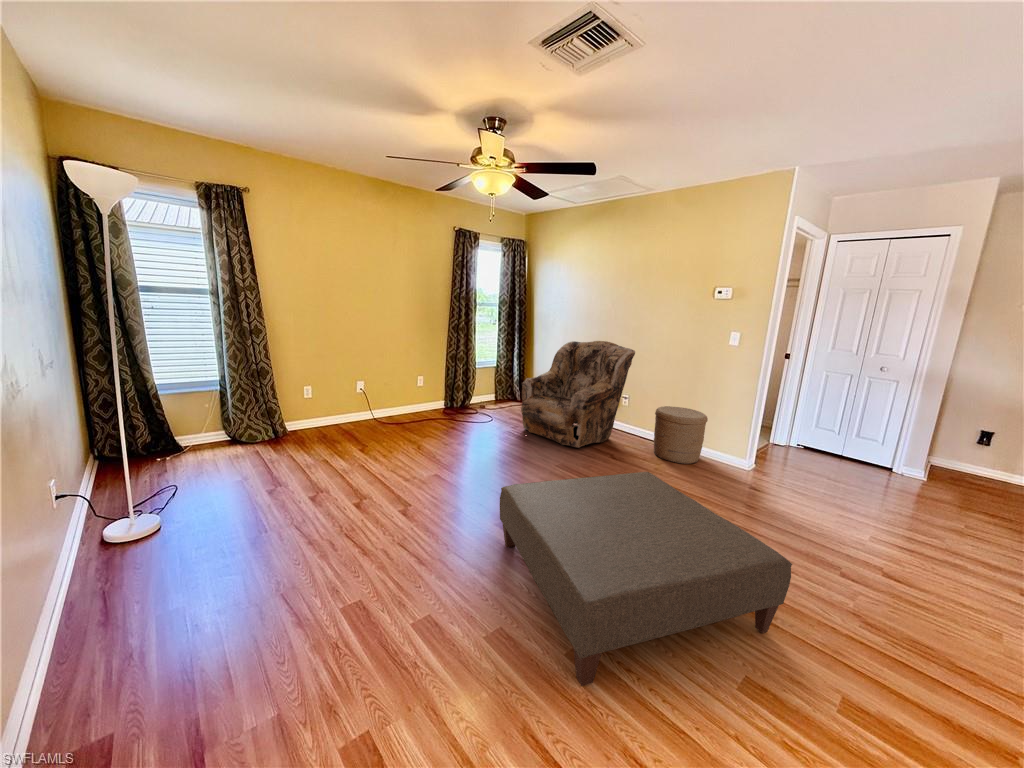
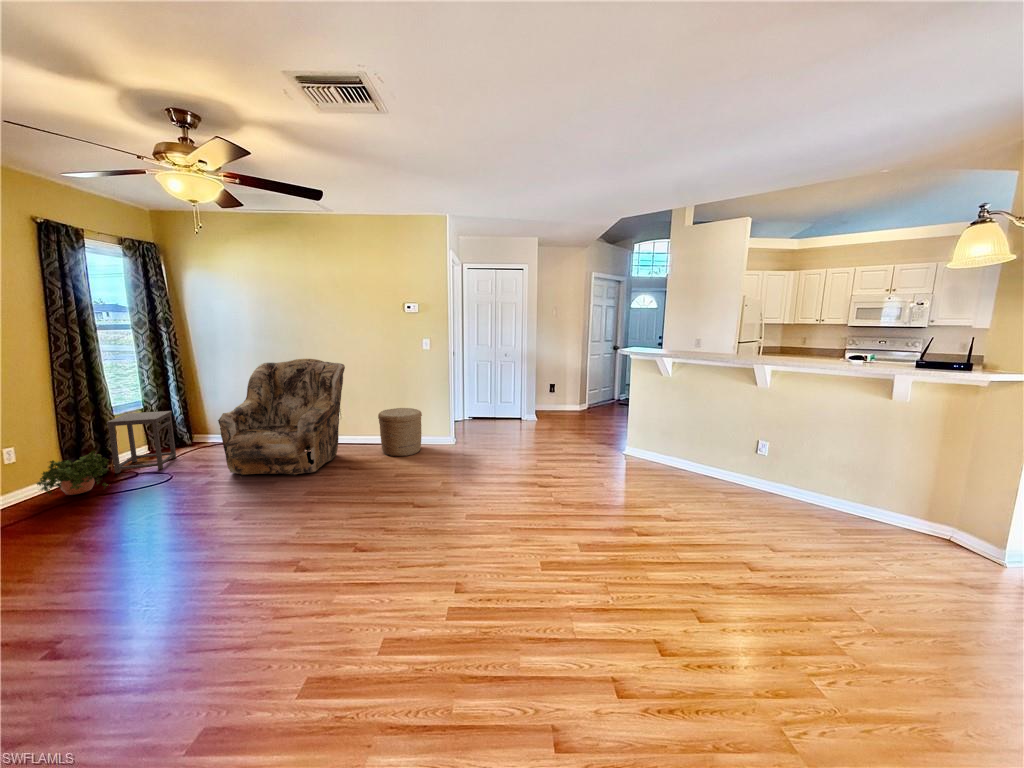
side table: none [470,368,508,412] -> present [106,411,176,473]
potted plant: none [428,388,463,416] -> present [36,451,108,495]
ottoman: present [500,472,792,686] -> none [312,465,539,628]

